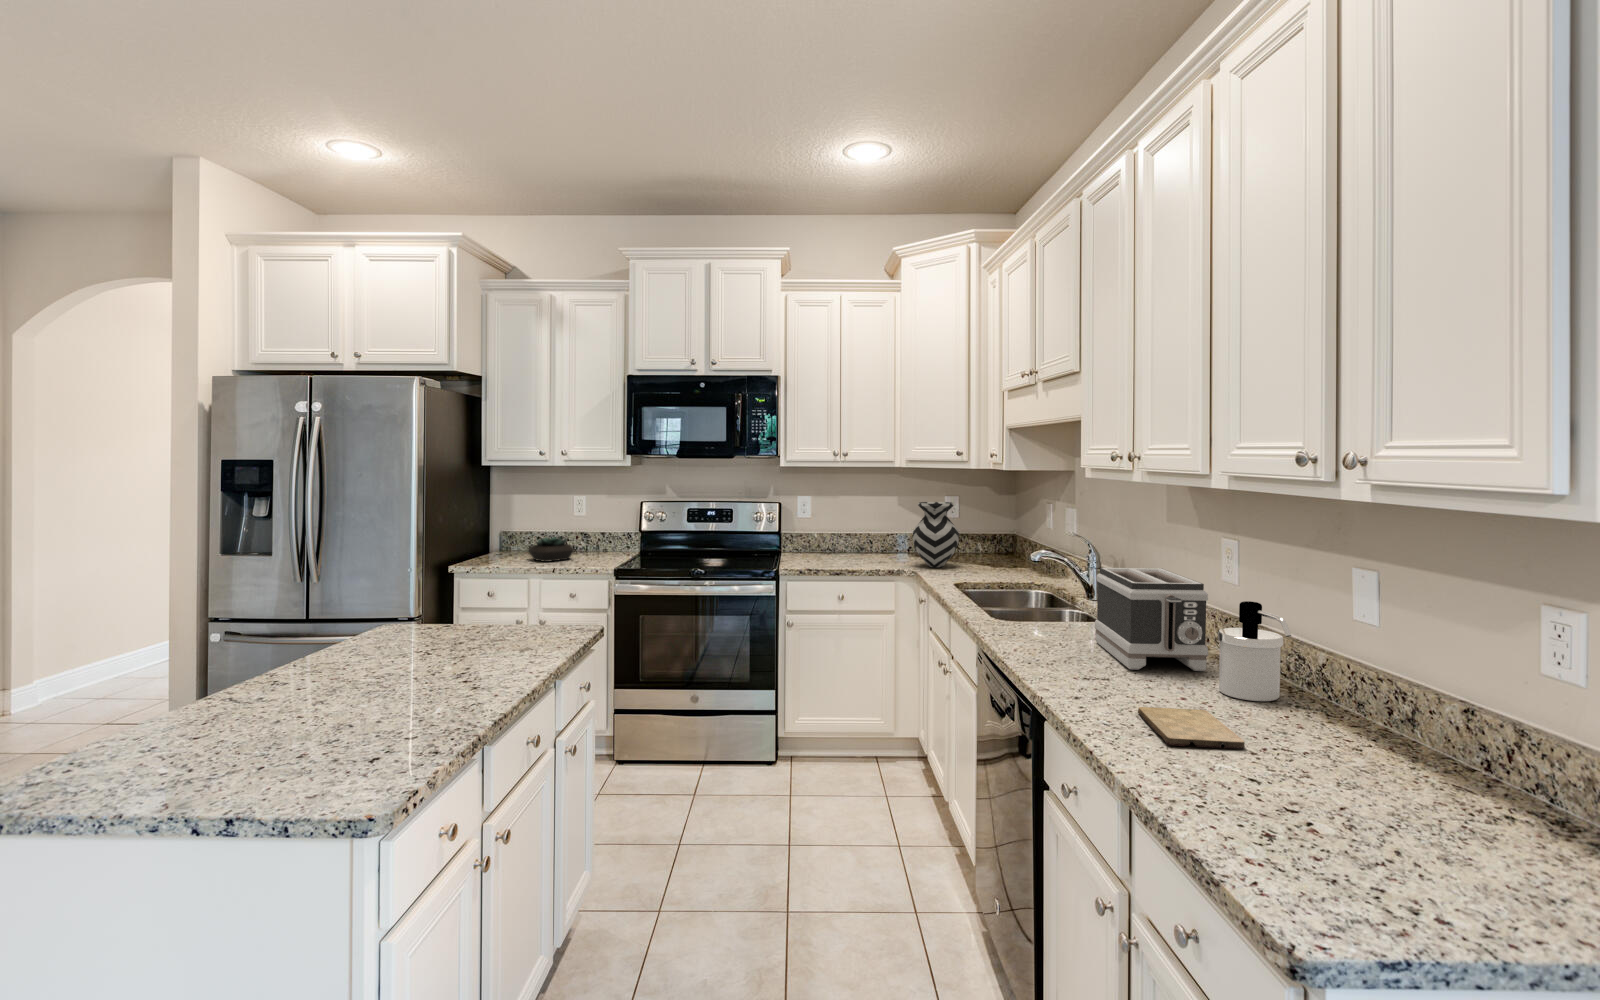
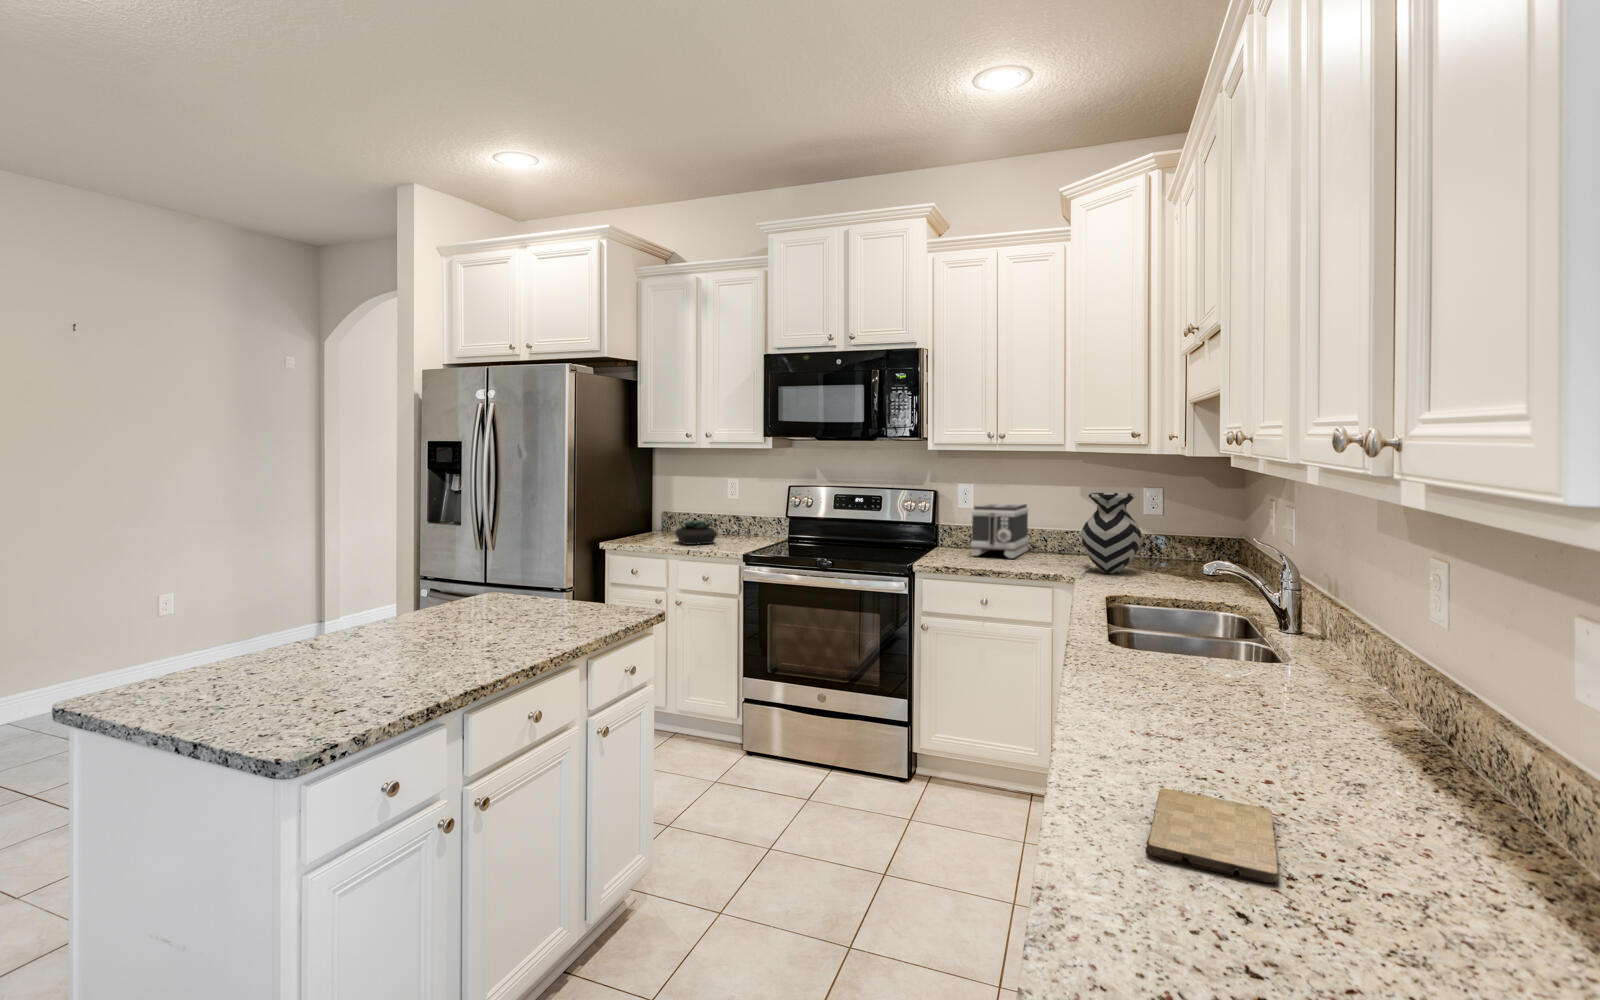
toaster: present [1095,568,1208,671] -> present [971,503,1029,558]
soap dispenser: present [1218,601,1291,701] -> none [1338,646,1450,811]

